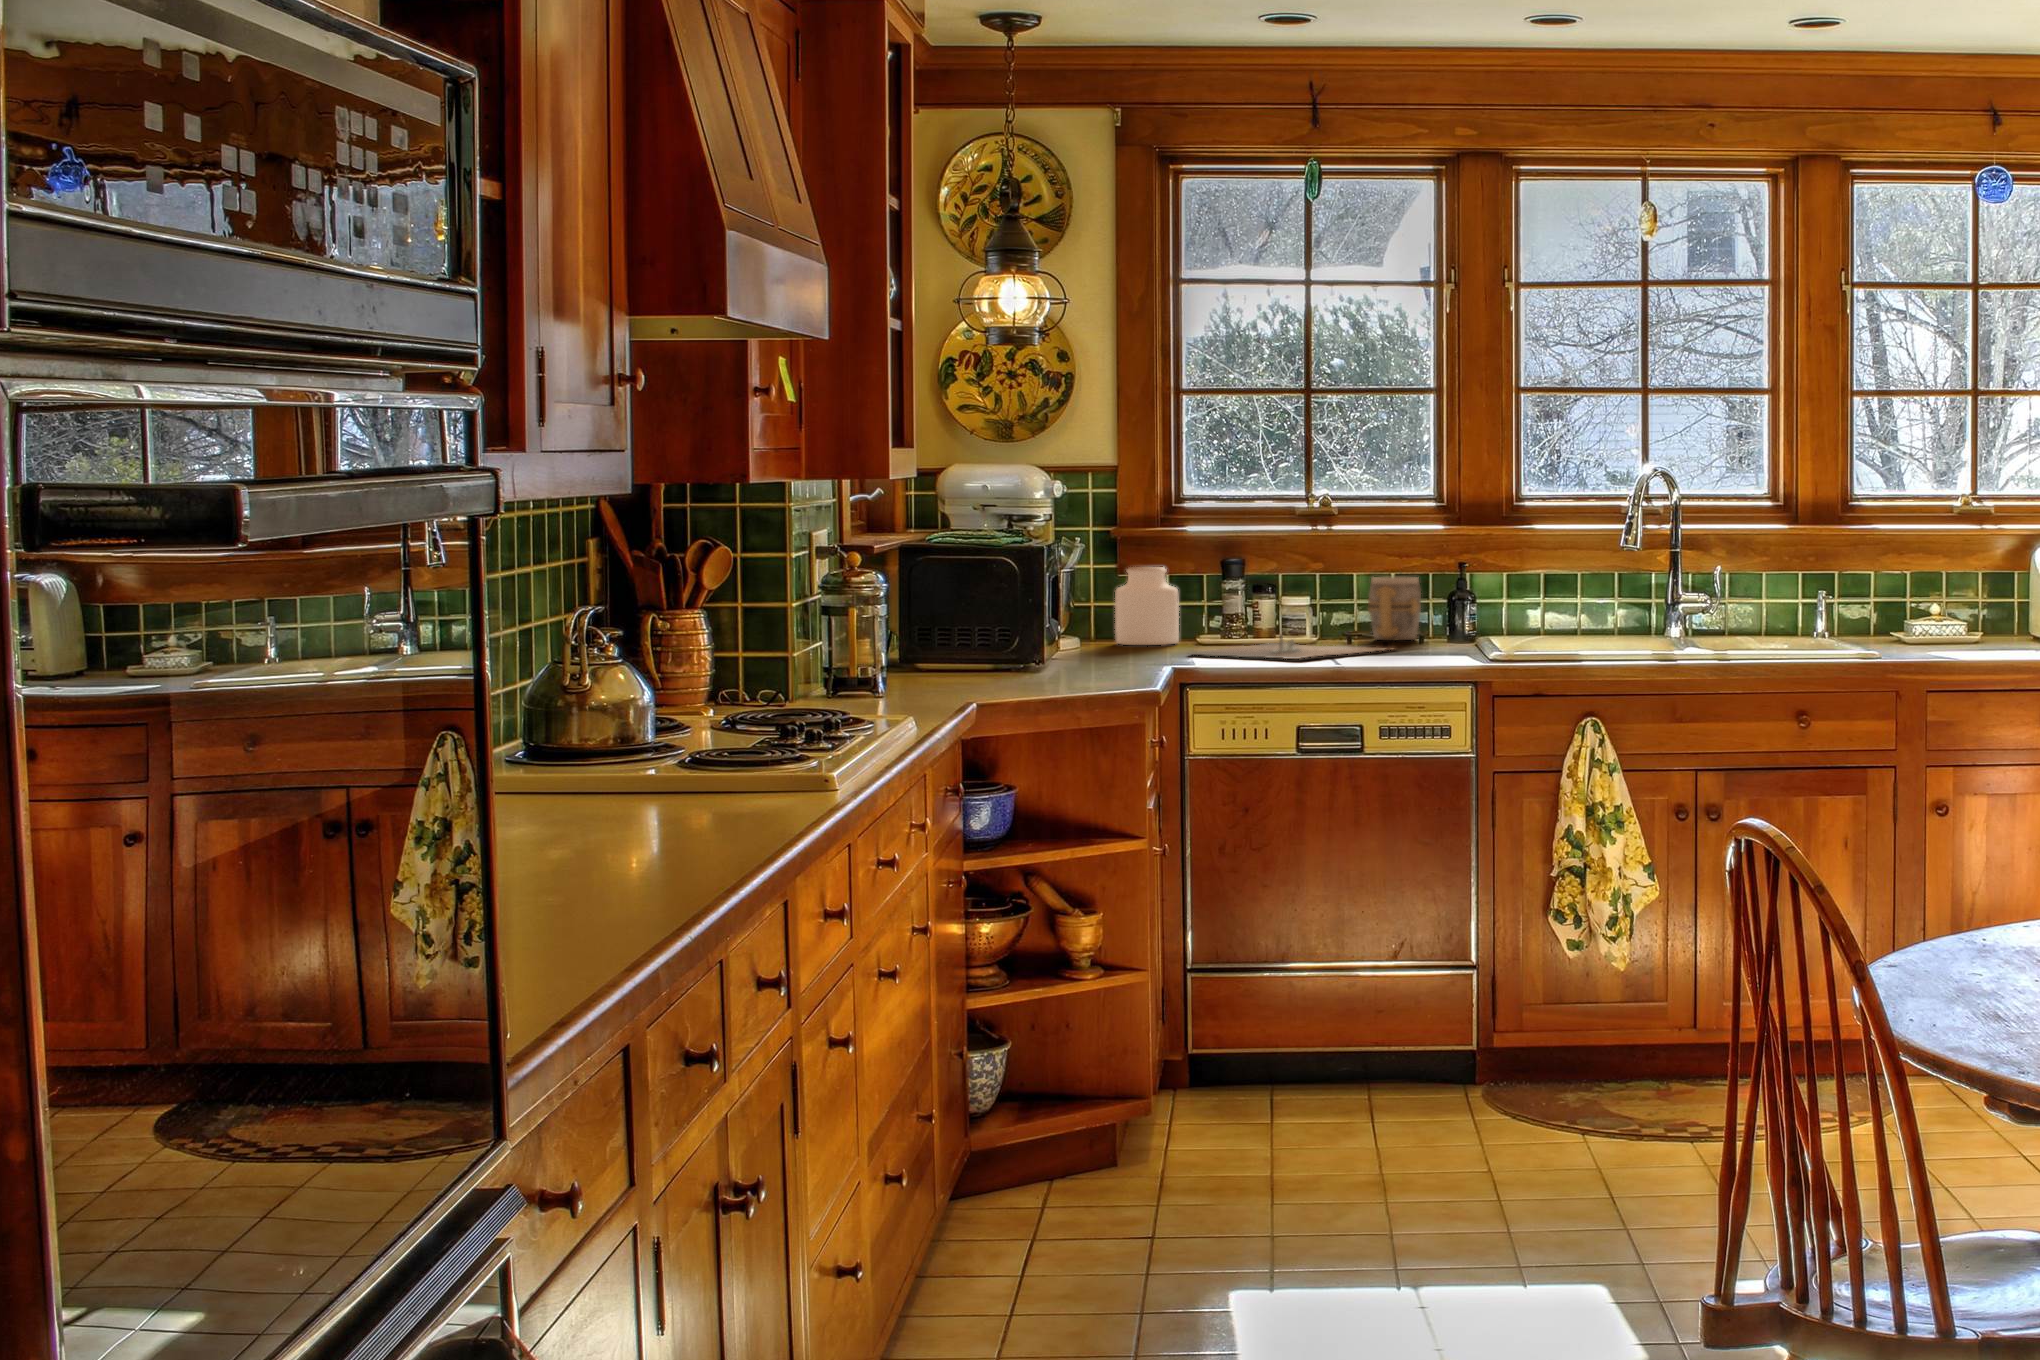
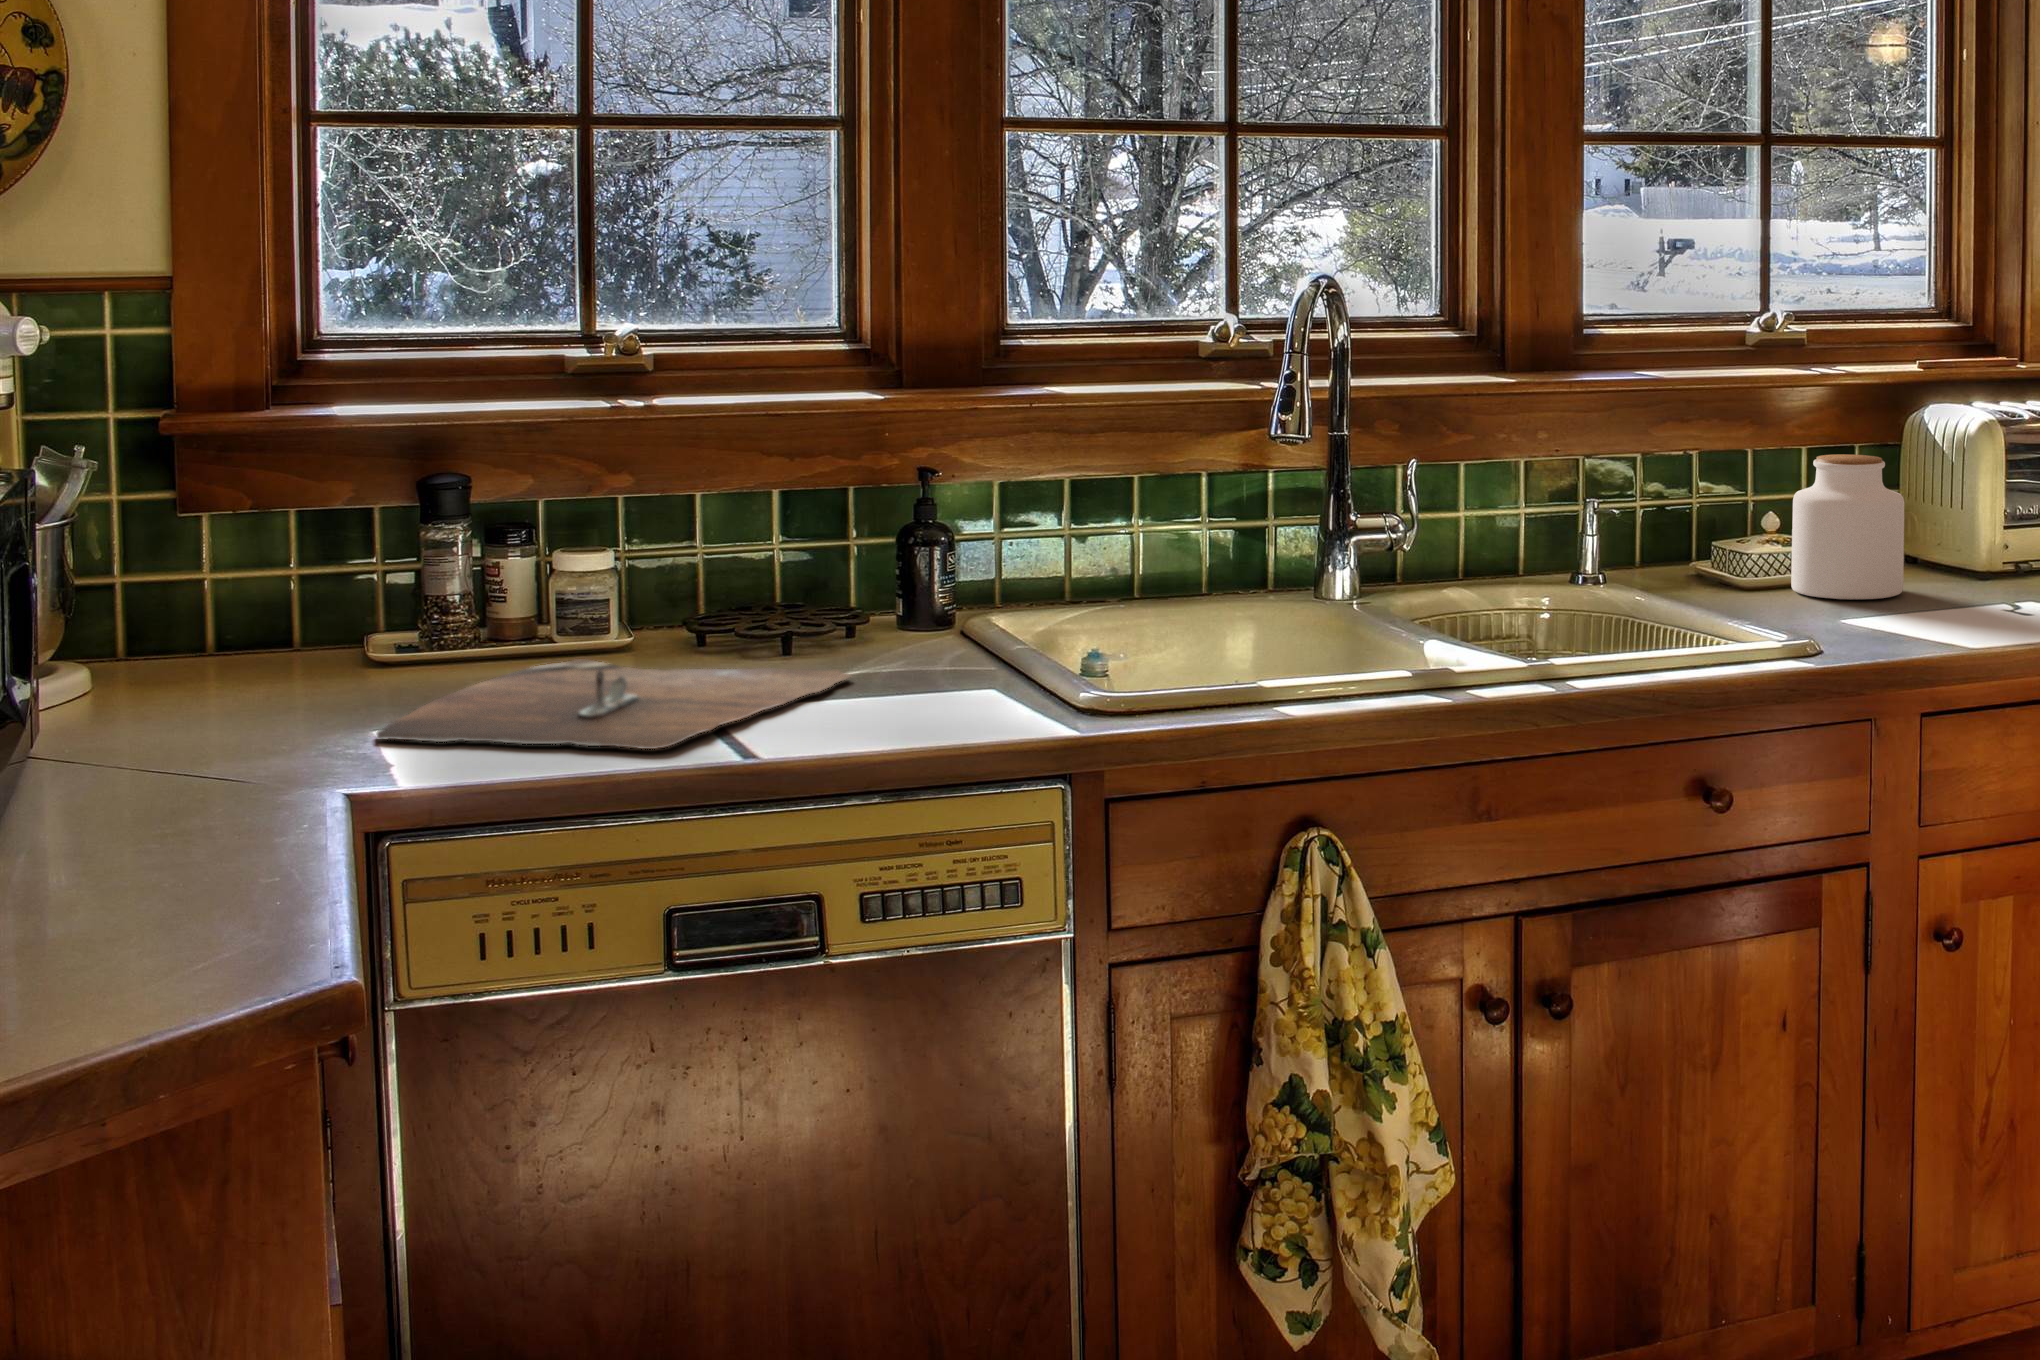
jar: present [1115,567,1179,645] -> present [1791,454,1904,599]
mug: present [1368,577,1421,640] -> none [751,498,864,635]

